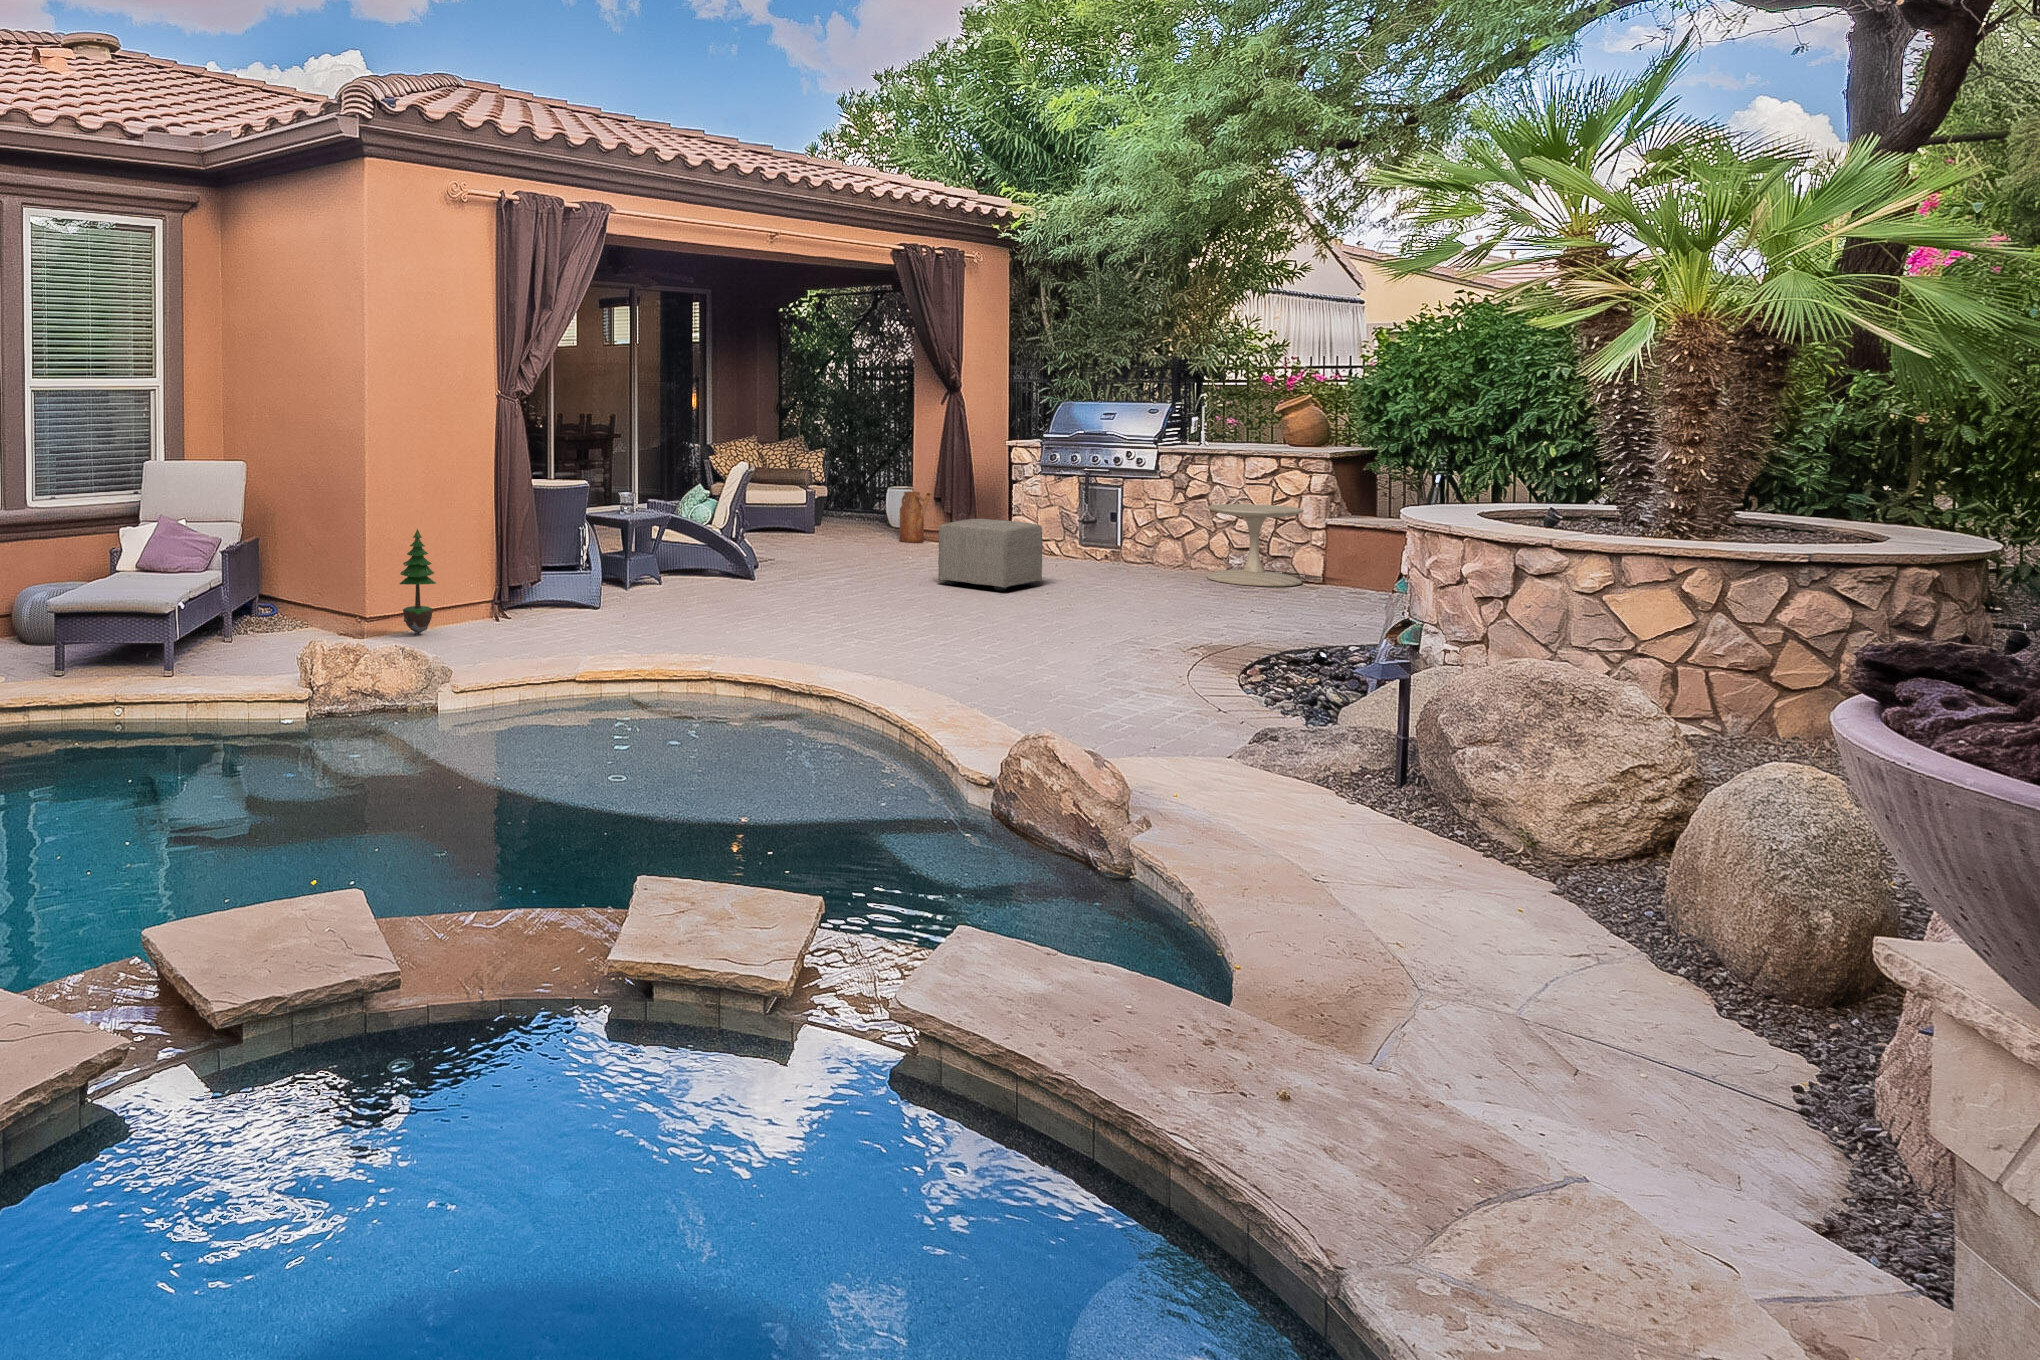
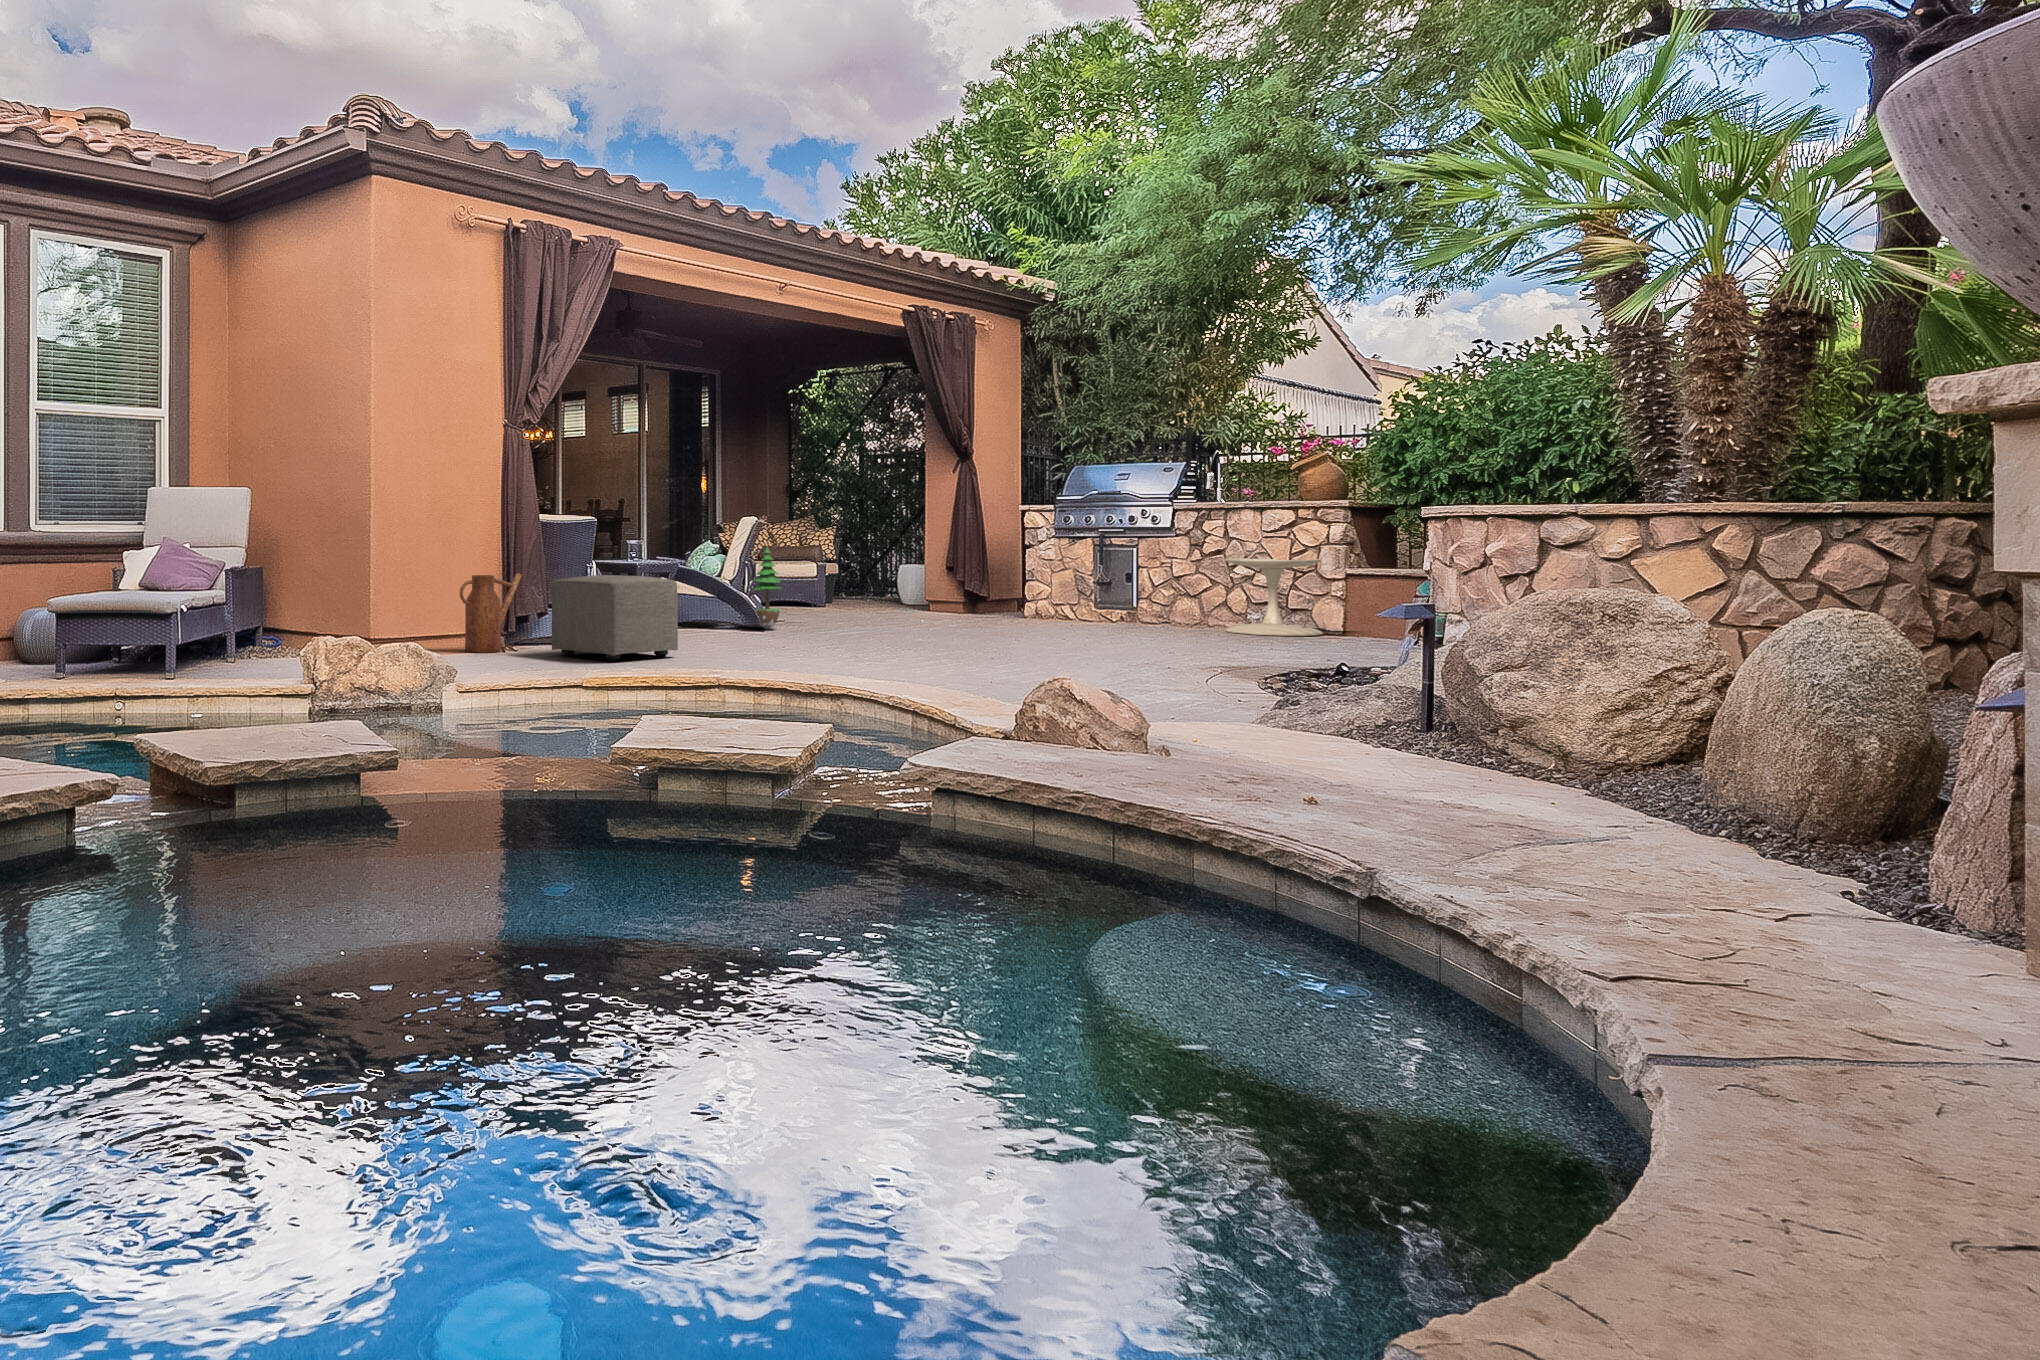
watering can: present [899,492,930,543] -> present [459,573,522,653]
ottoman: present [938,519,1042,591] -> present [552,575,678,661]
potted tree: present [400,529,436,634] -> present [753,546,782,630]

